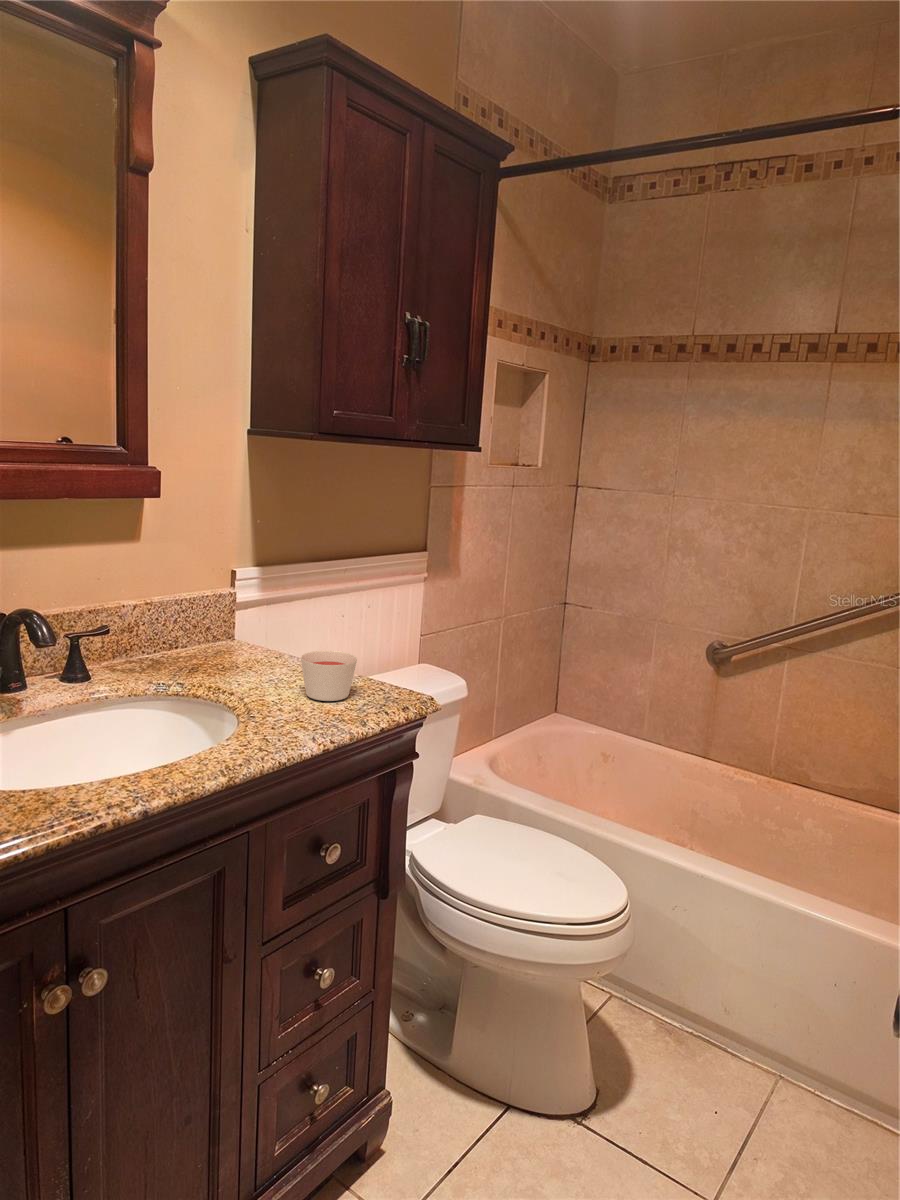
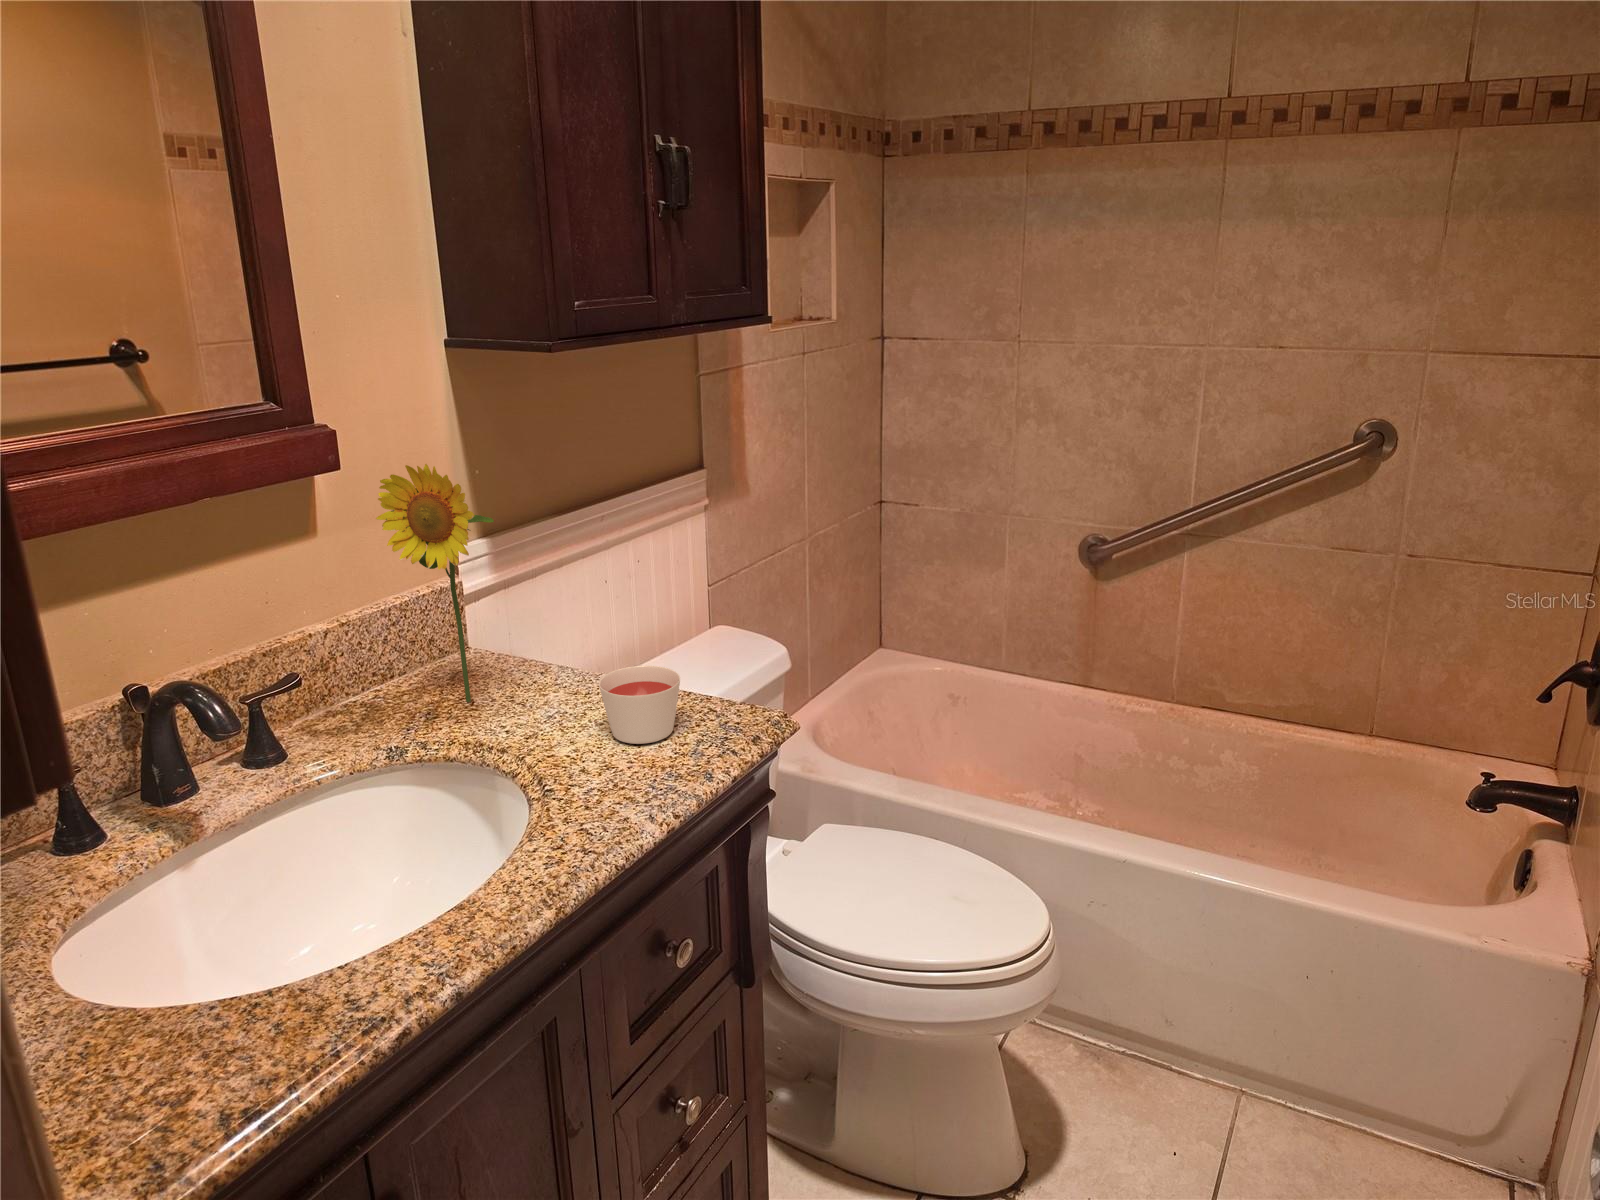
flower: none [176,497,252,666] -> present [376,464,494,702]

